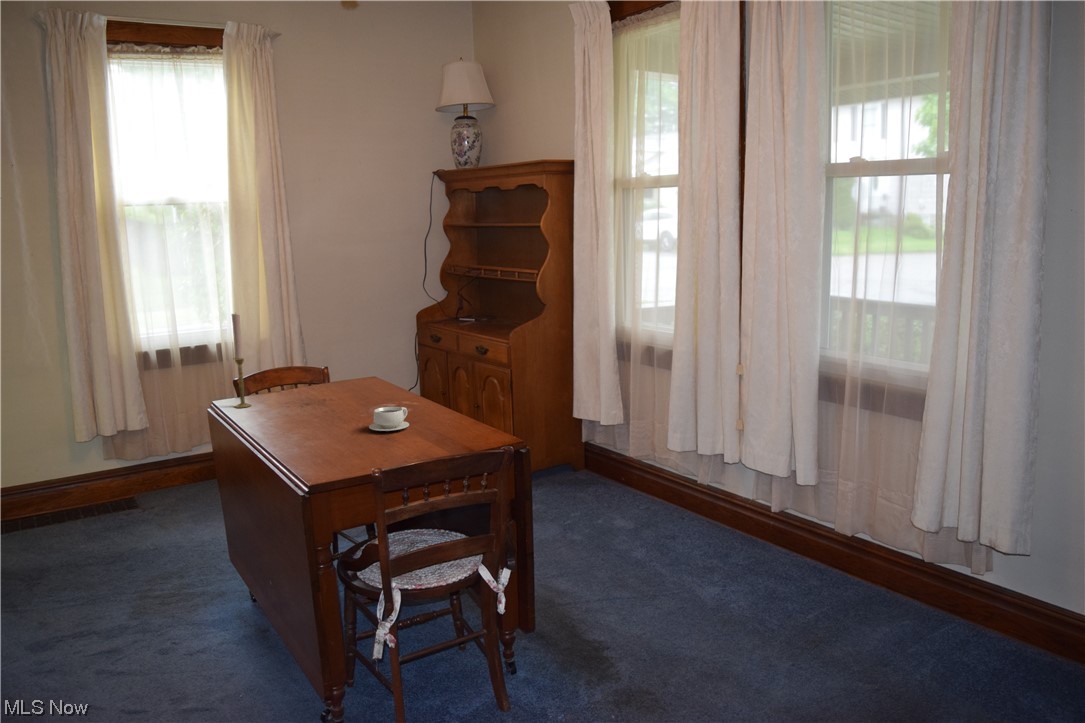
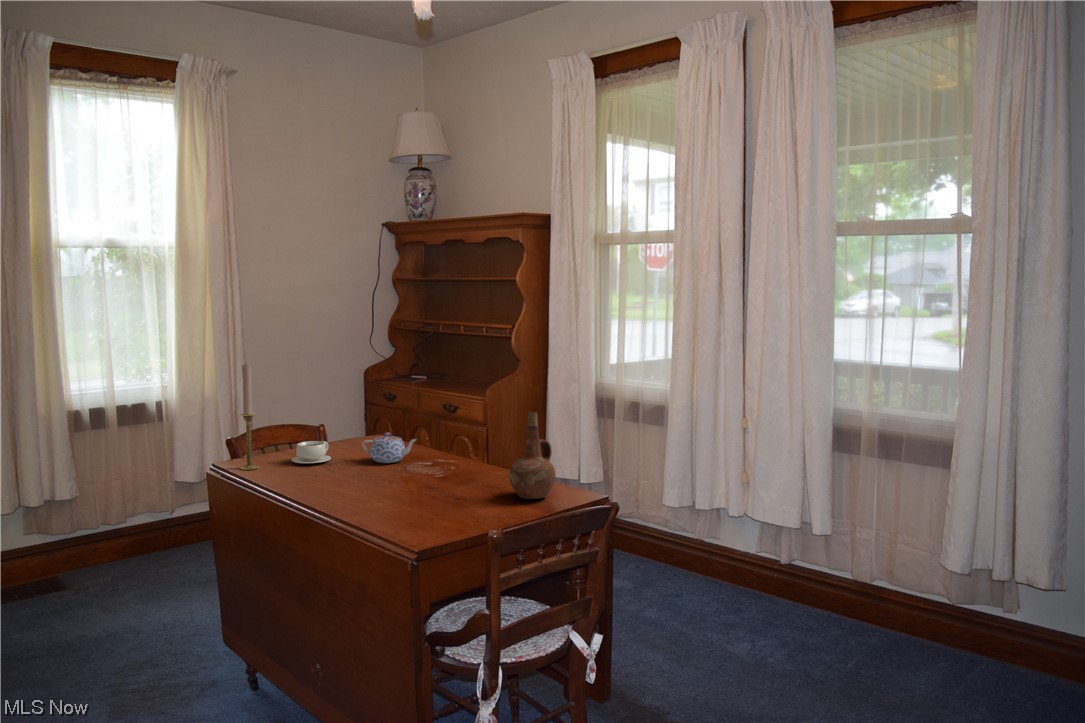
ceramic pitcher: none [442,360,486,441] -> present [509,412,556,499]
teapot: none [343,376,389,404] -> present [362,433,416,463]
teacup: present [369,407,409,431] -> present [292,441,331,463]

